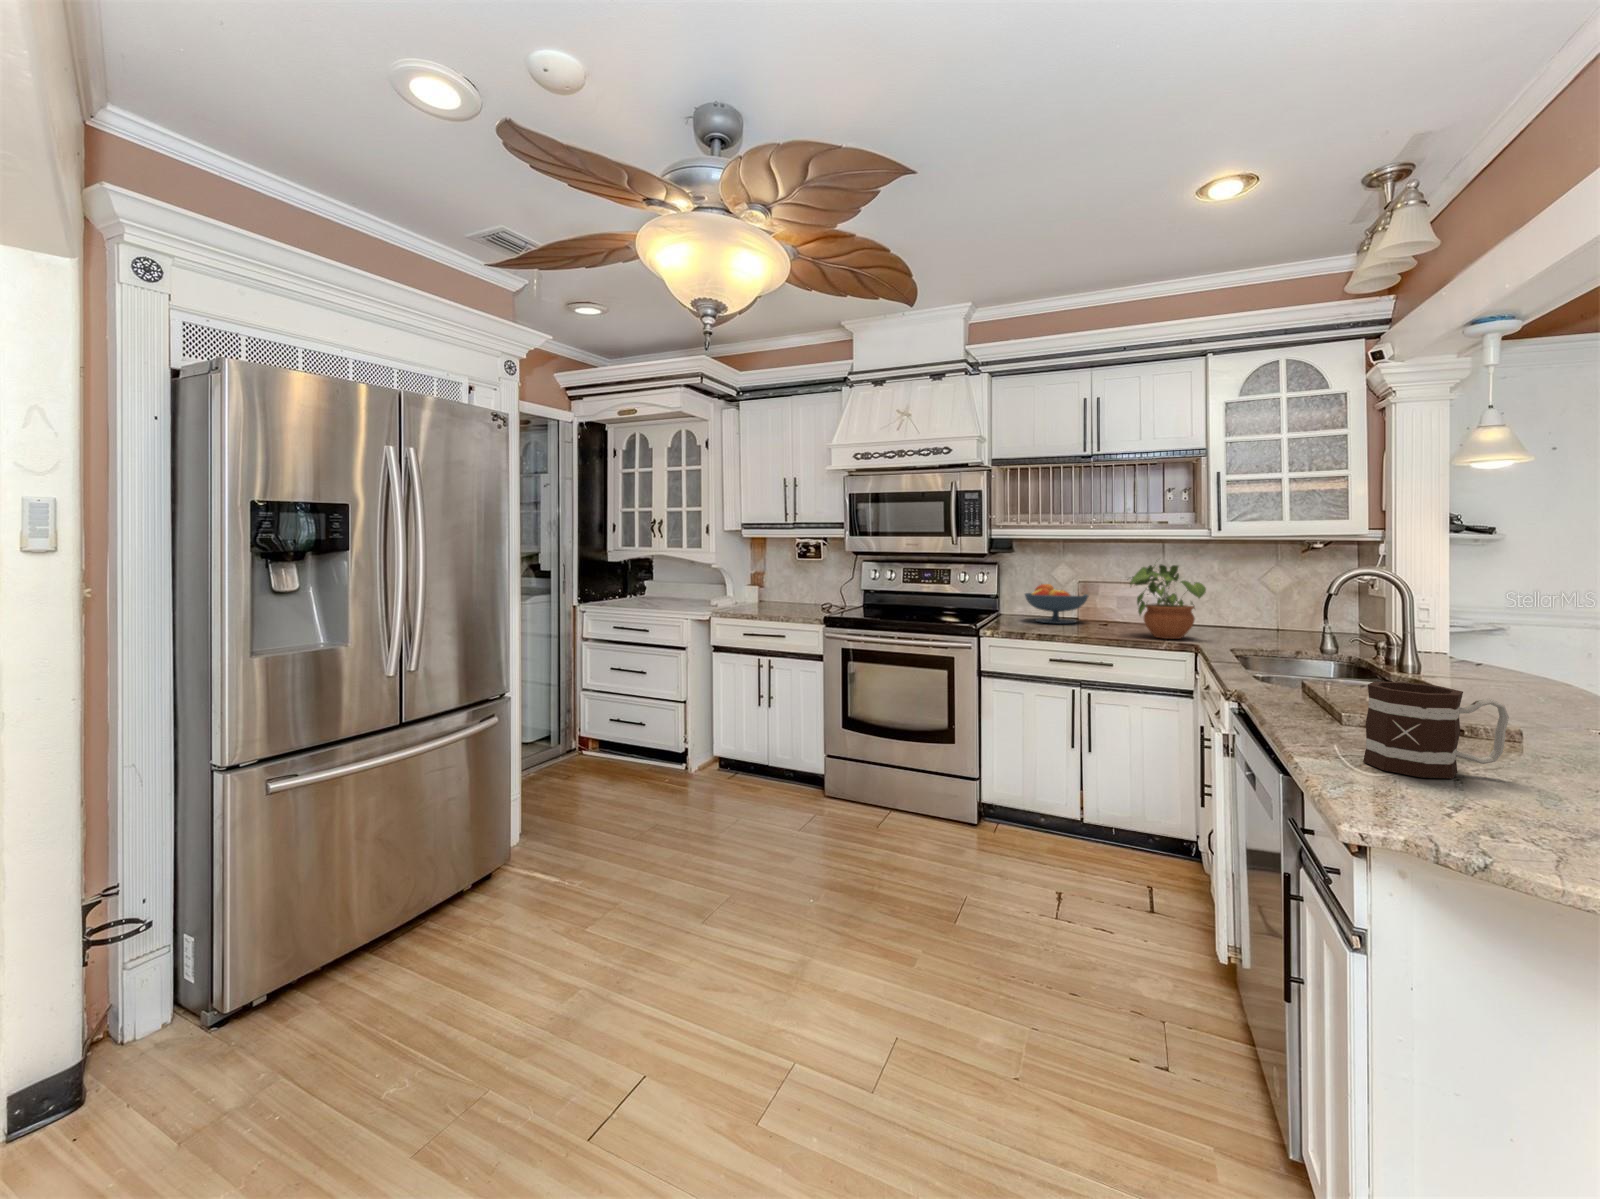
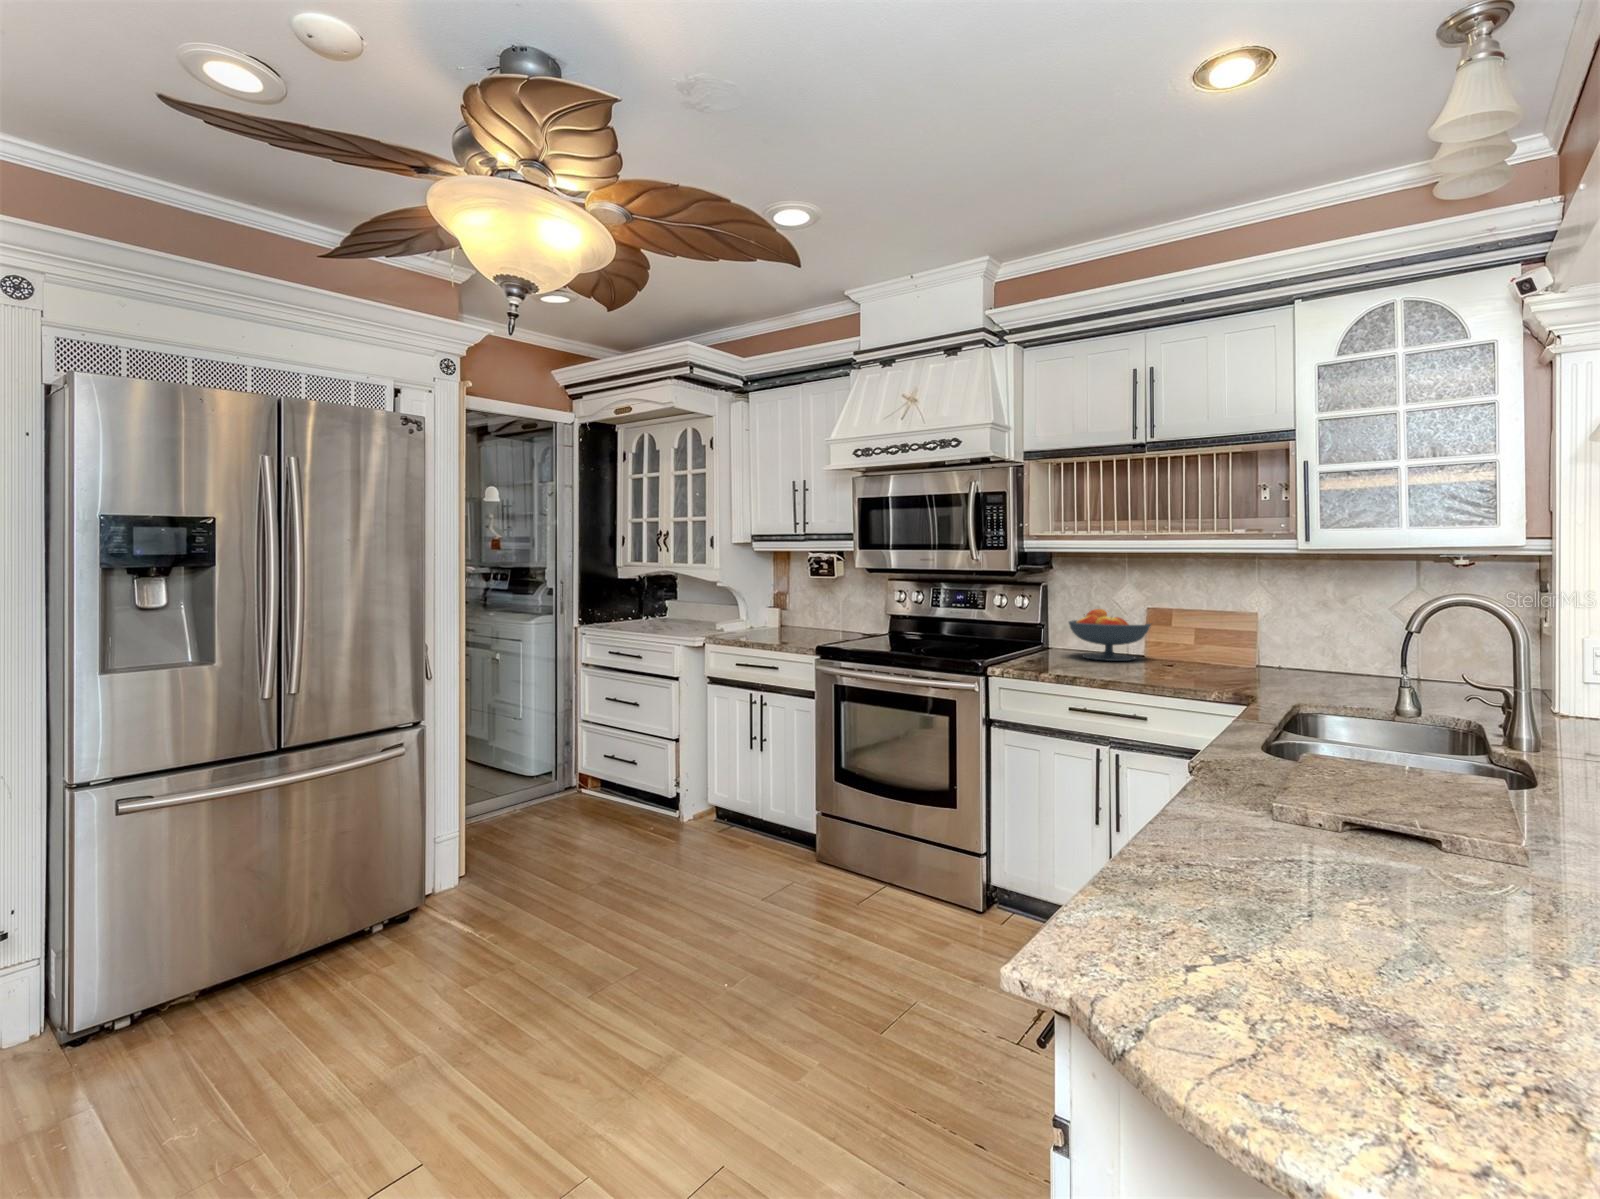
potted plant: present [1130,565,1206,639] -> none [1175,576,1275,686]
mug: present [1363,681,1509,779] -> none [1205,761,1398,917]

